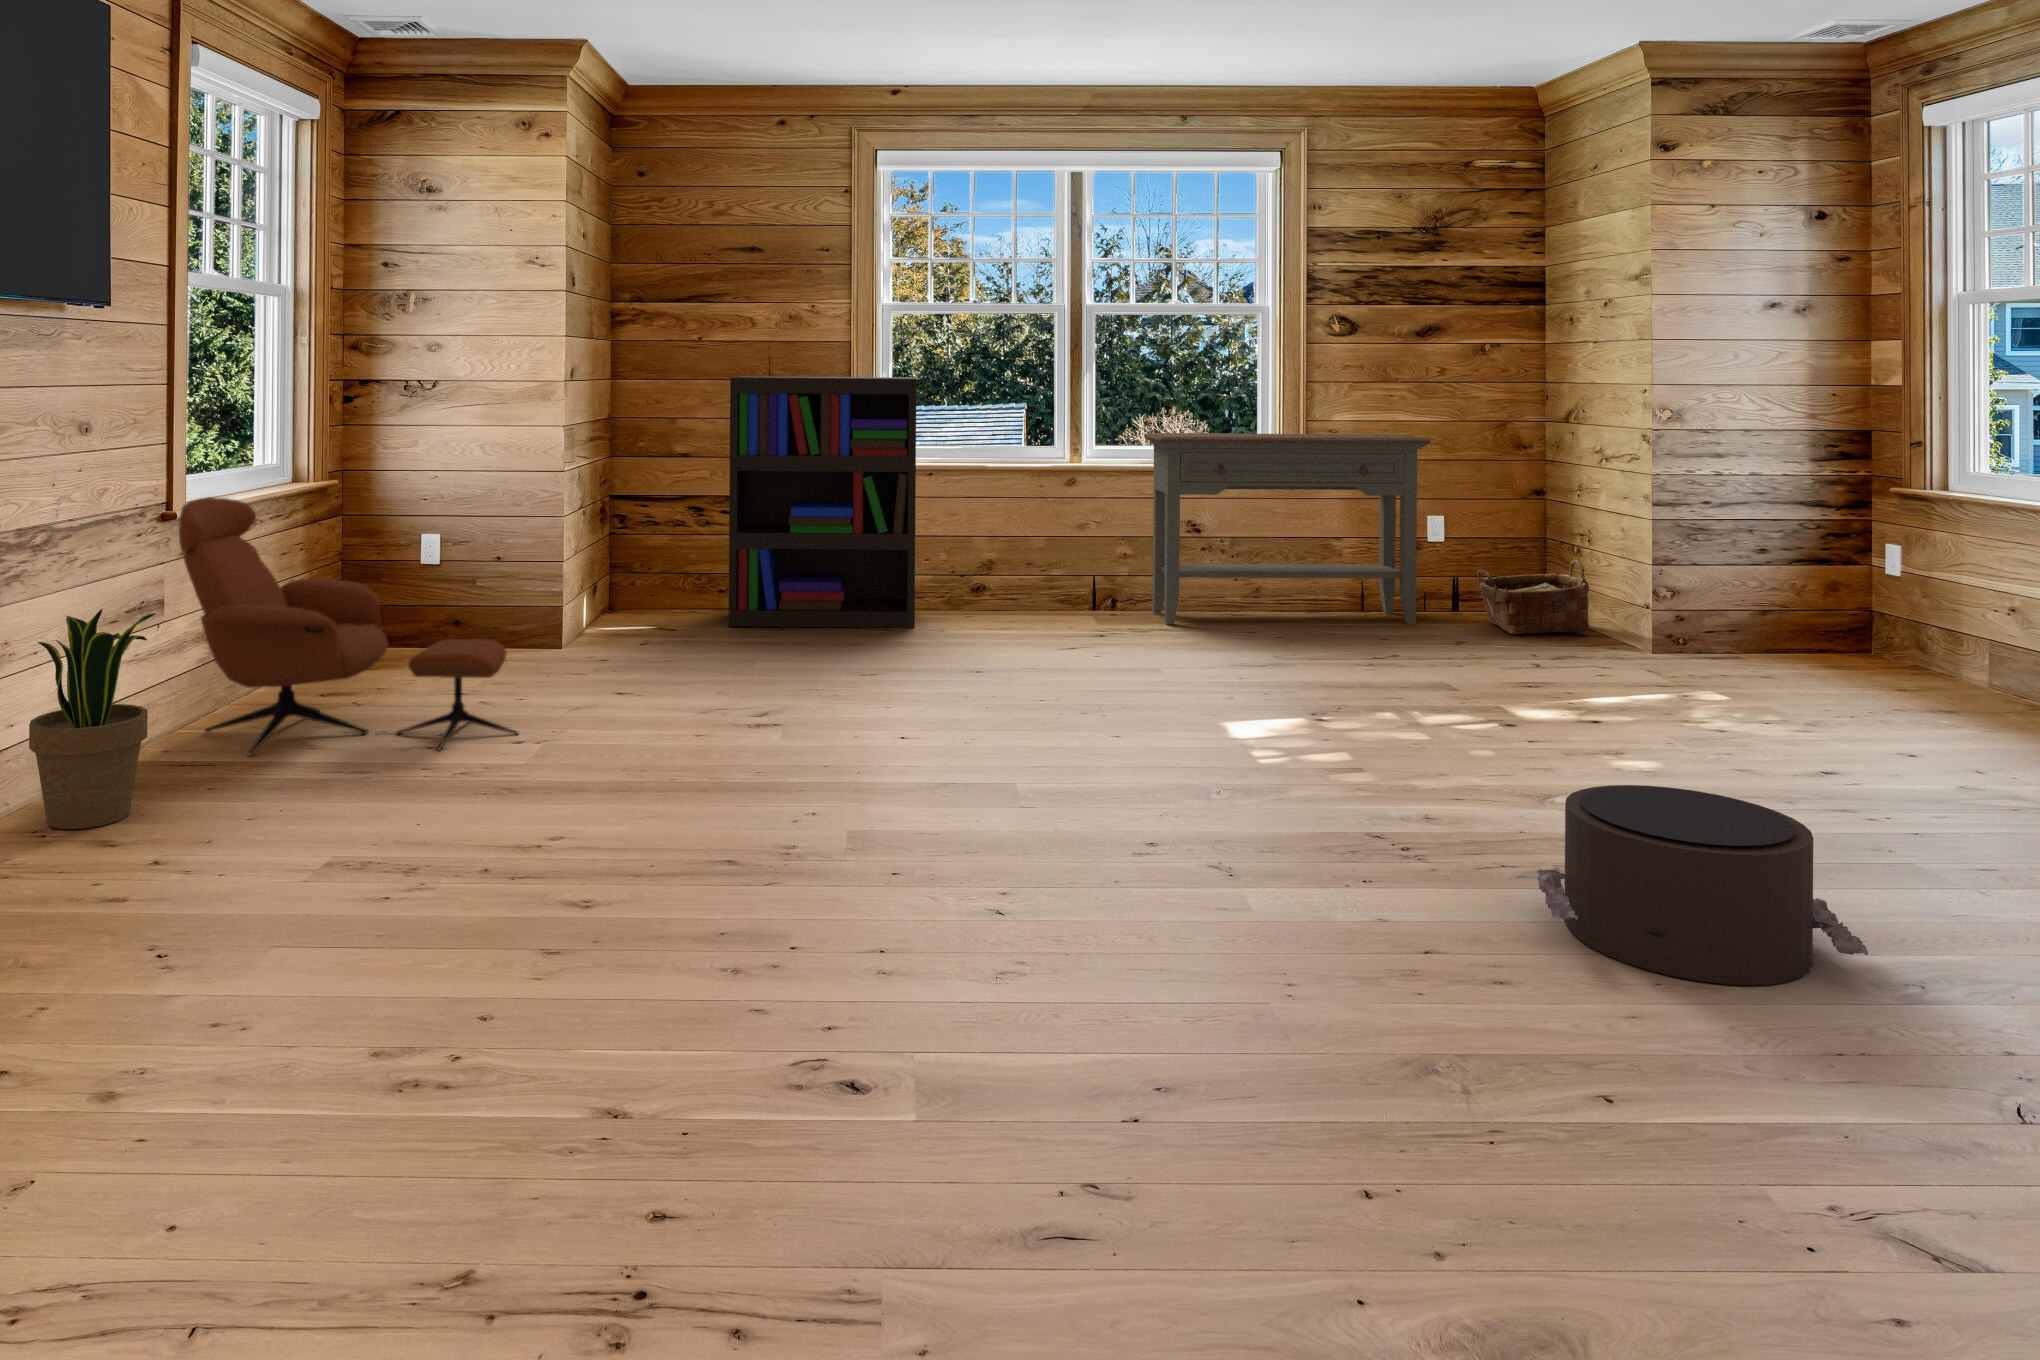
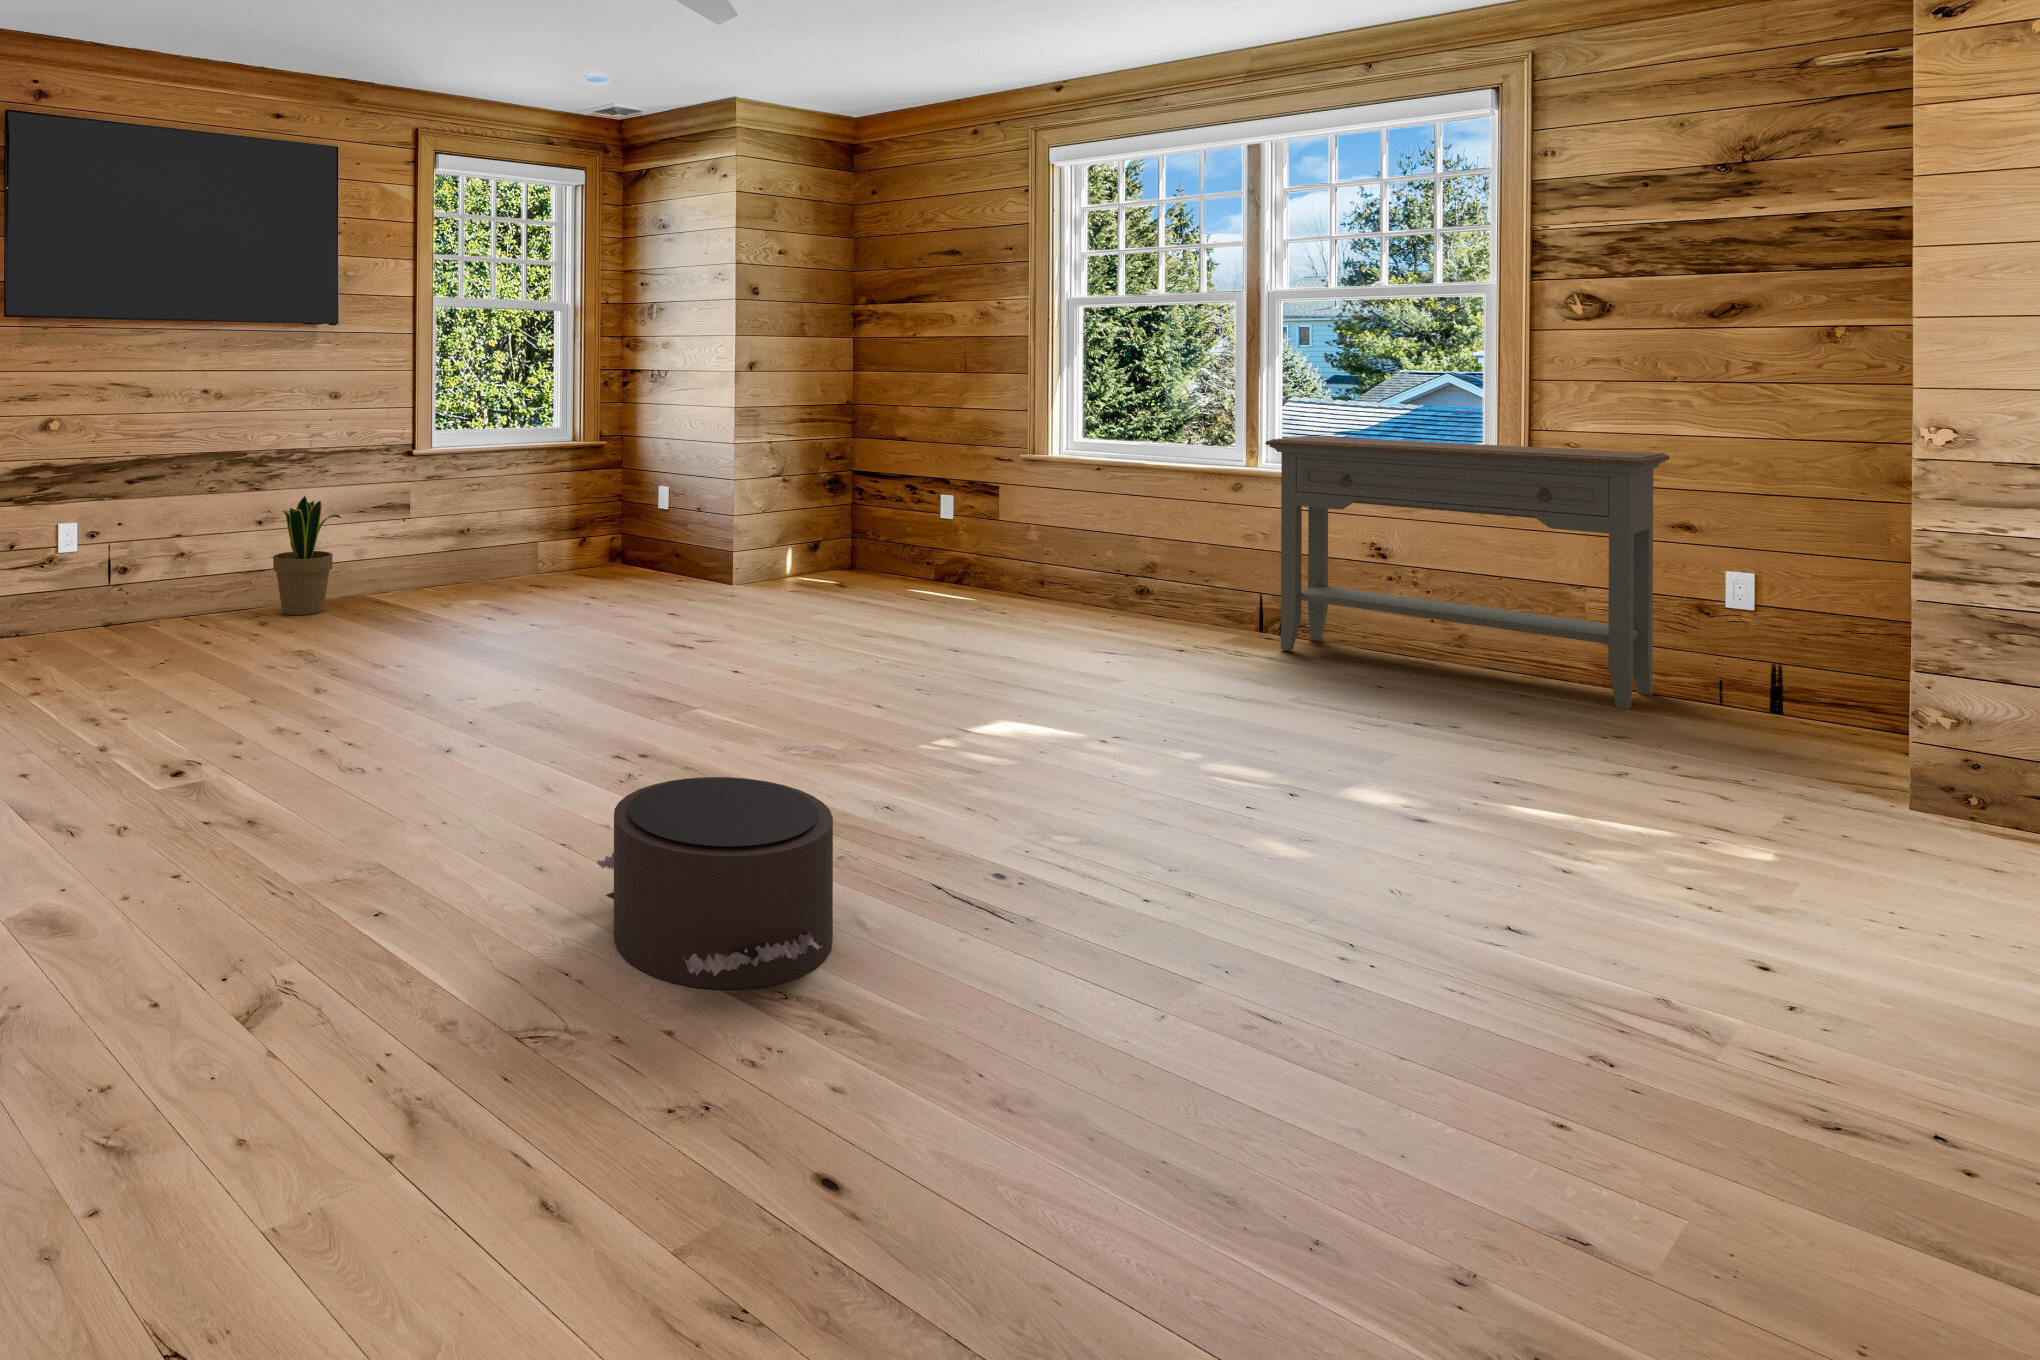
bookshelf: present [728,376,916,628] -> none [889,370,1077,610]
lounge chair: present [179,497,519,755] -> none [411,443,567,618]
woven basket: present [1477,560,1589,634] -> none [1714,647,1920,767]

